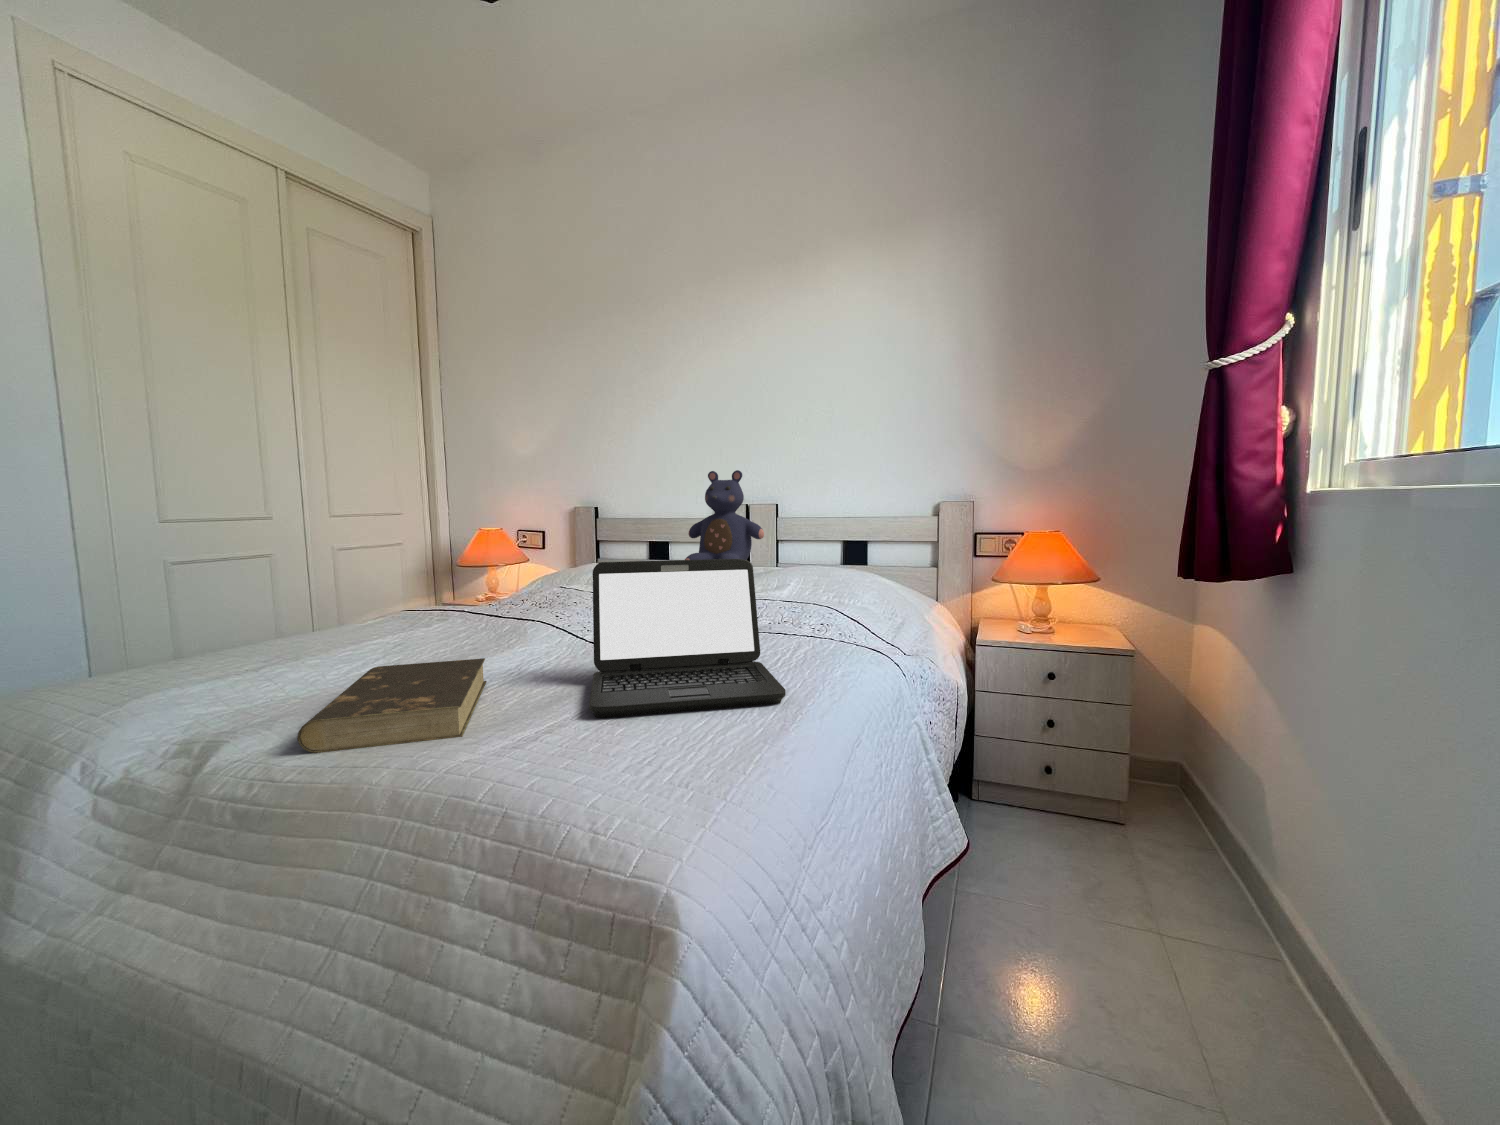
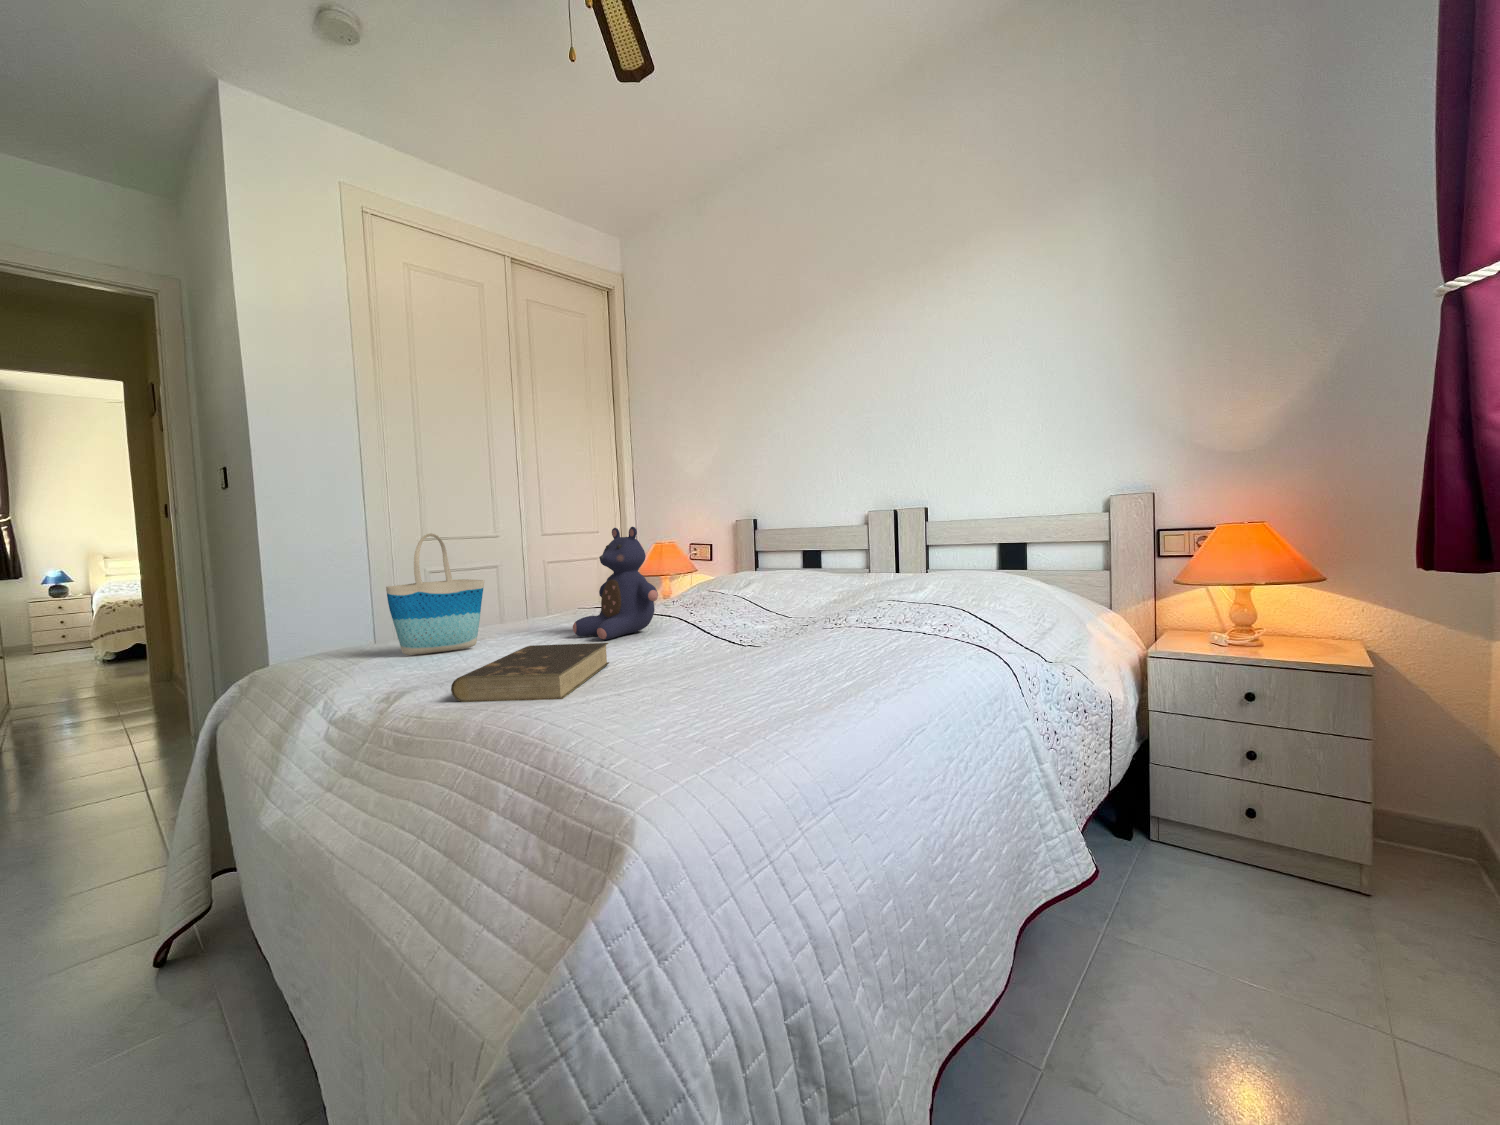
teddy bear: present [685,470,764,560] -> present [573,527,658,640]
tote bag: none [123,518,280,684] -> present [386,533,484,655]
laptop: present [589,559,786,718] -> none [665,556,847,694]

